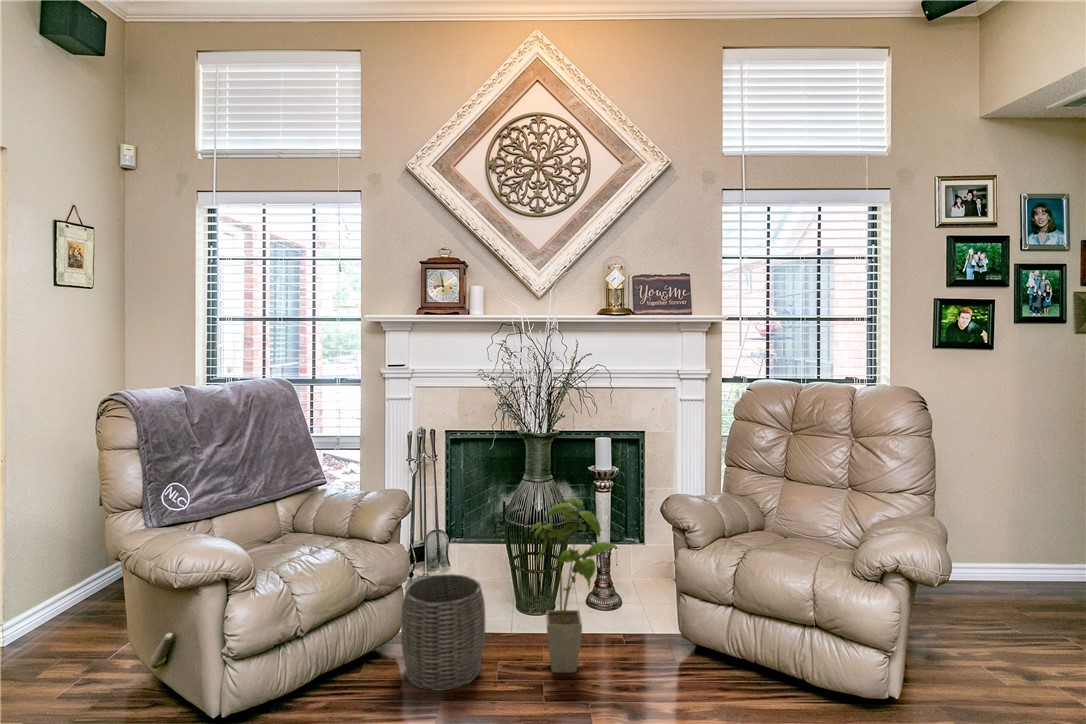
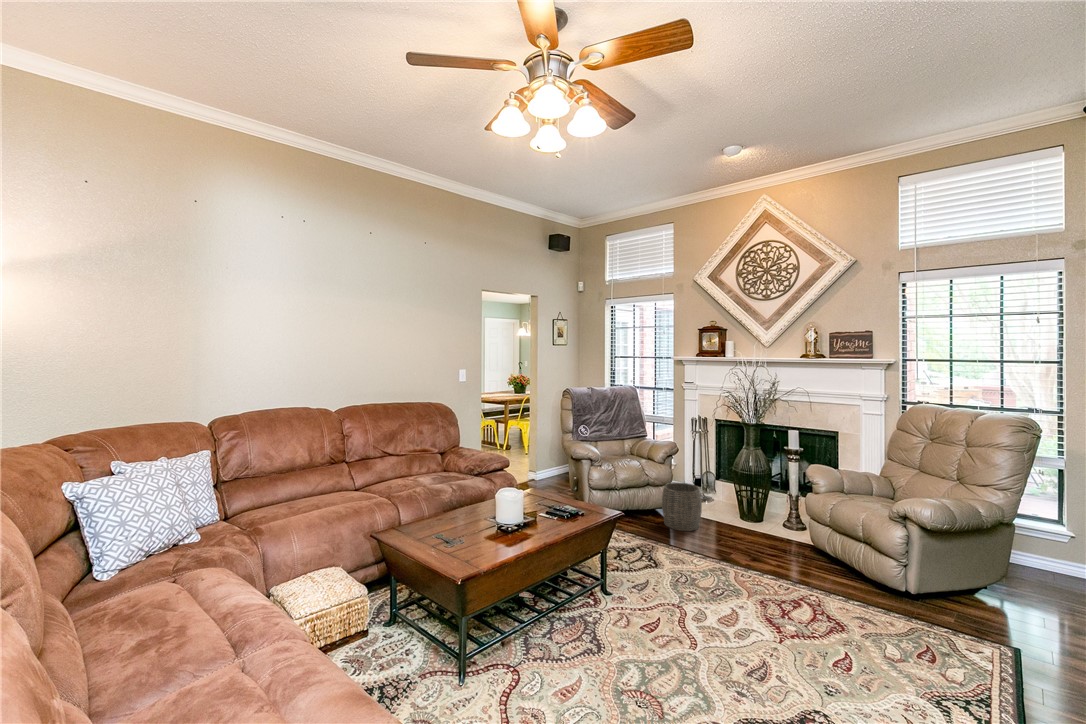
house plant: present [531,498,616,673] -> none [722,455,774,542]

